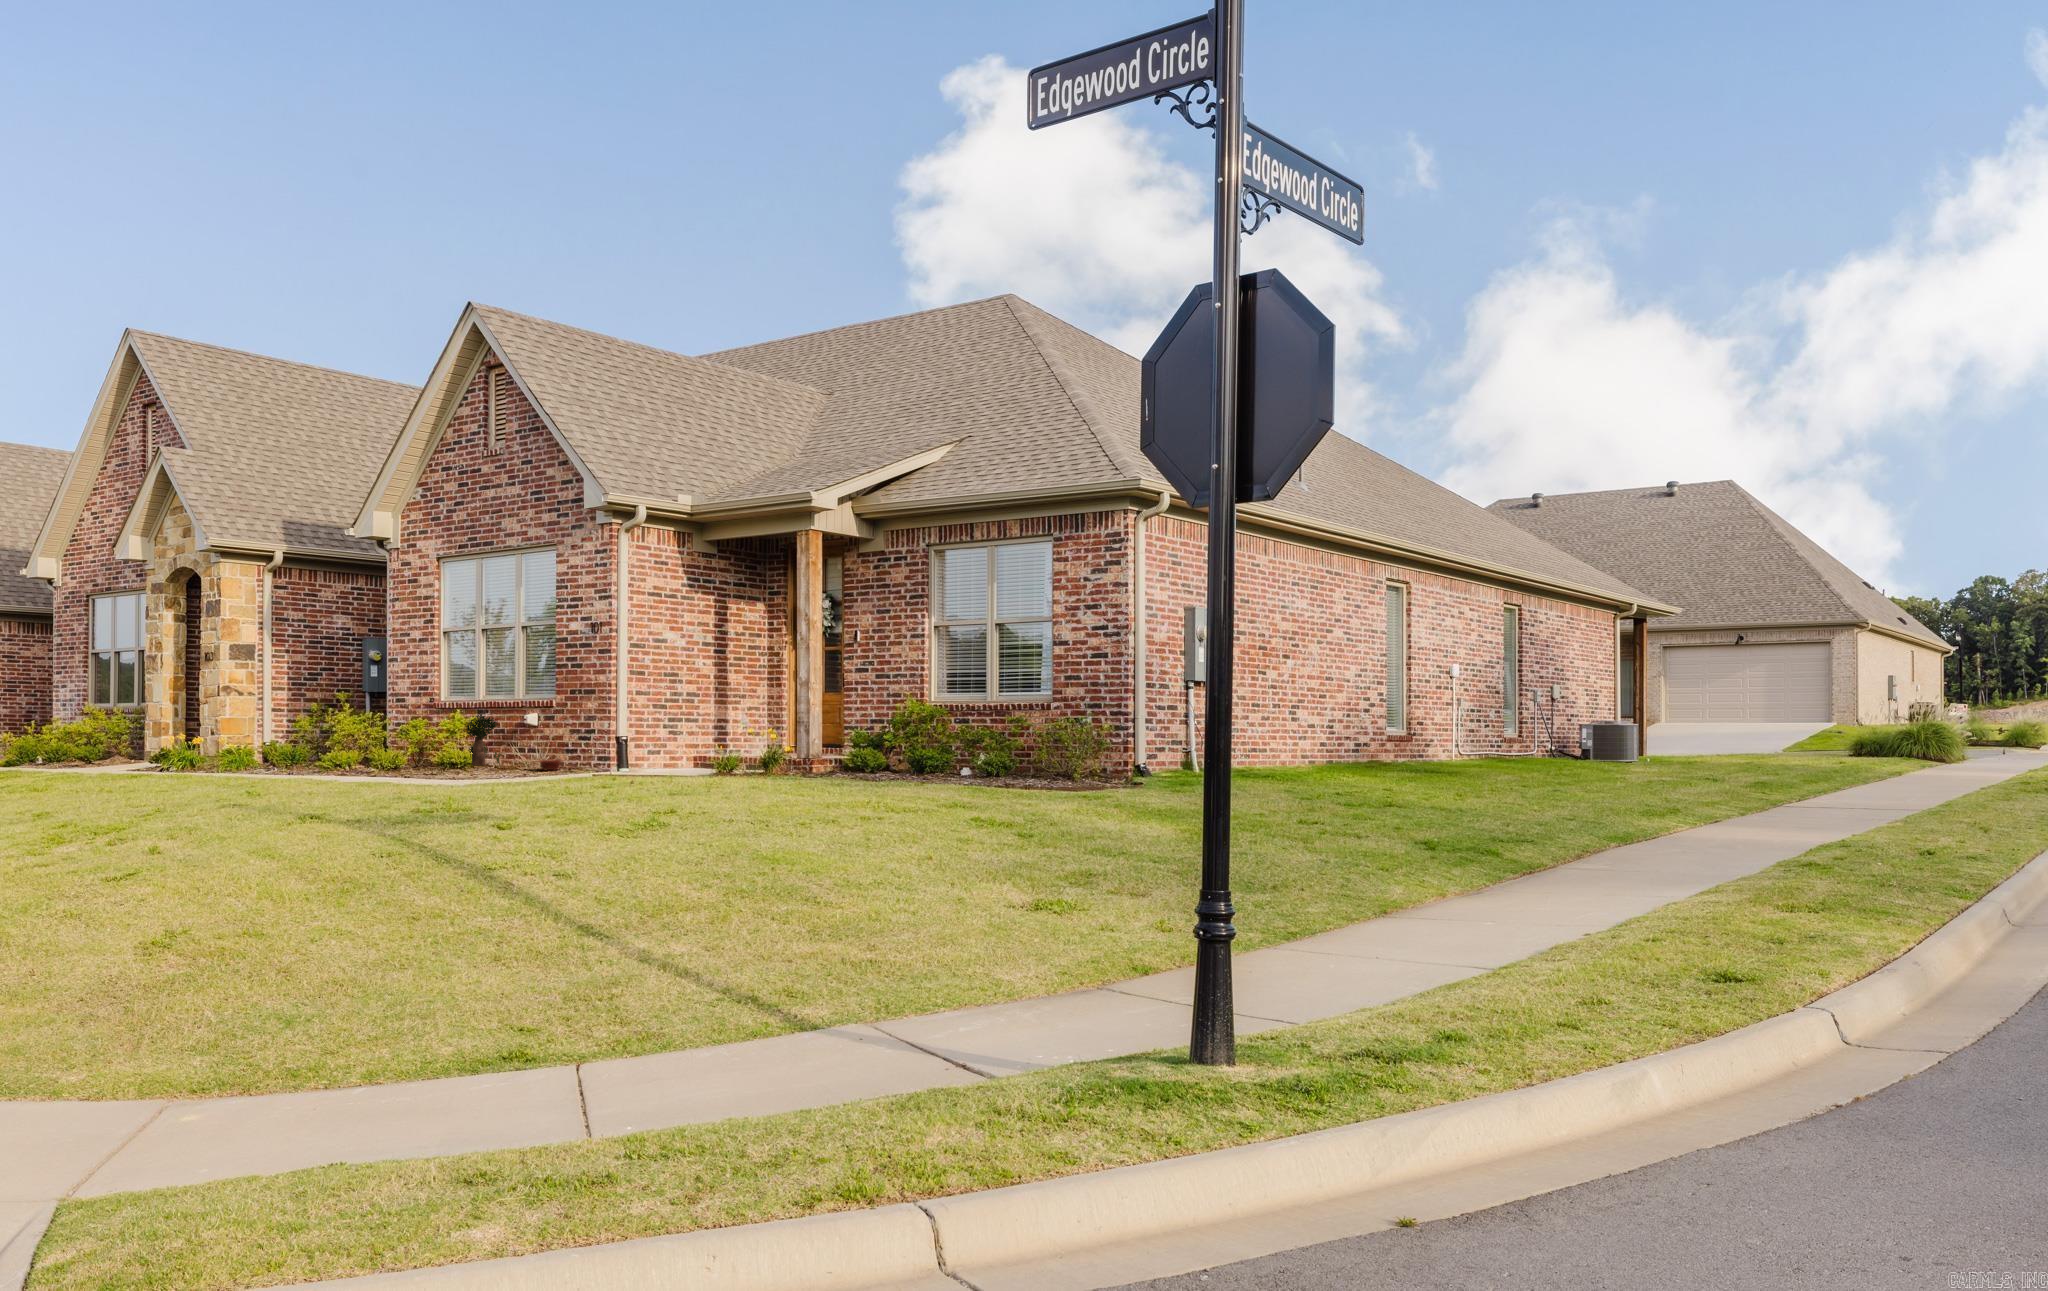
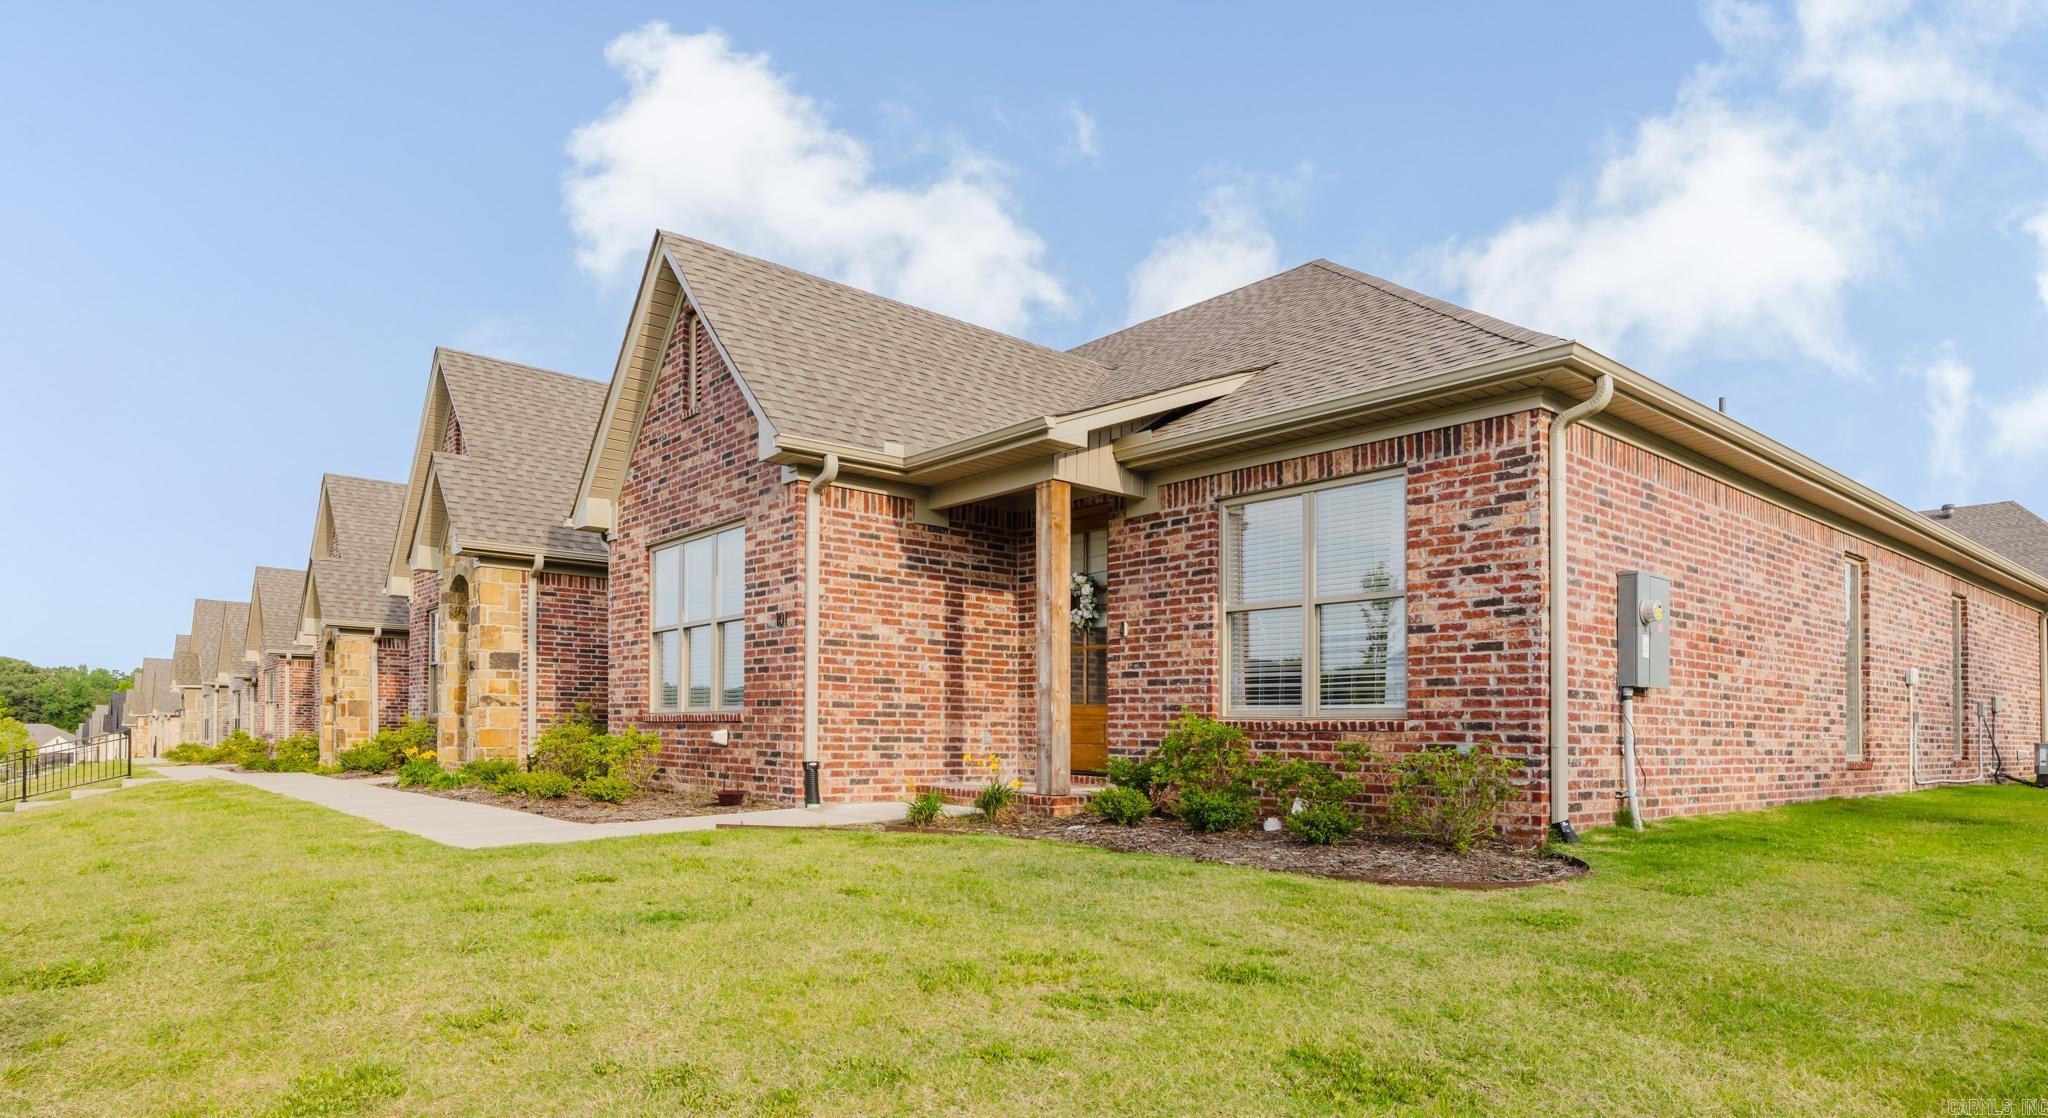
potted plant: present [463,714,501,765] -> none [642,730,691,794]

